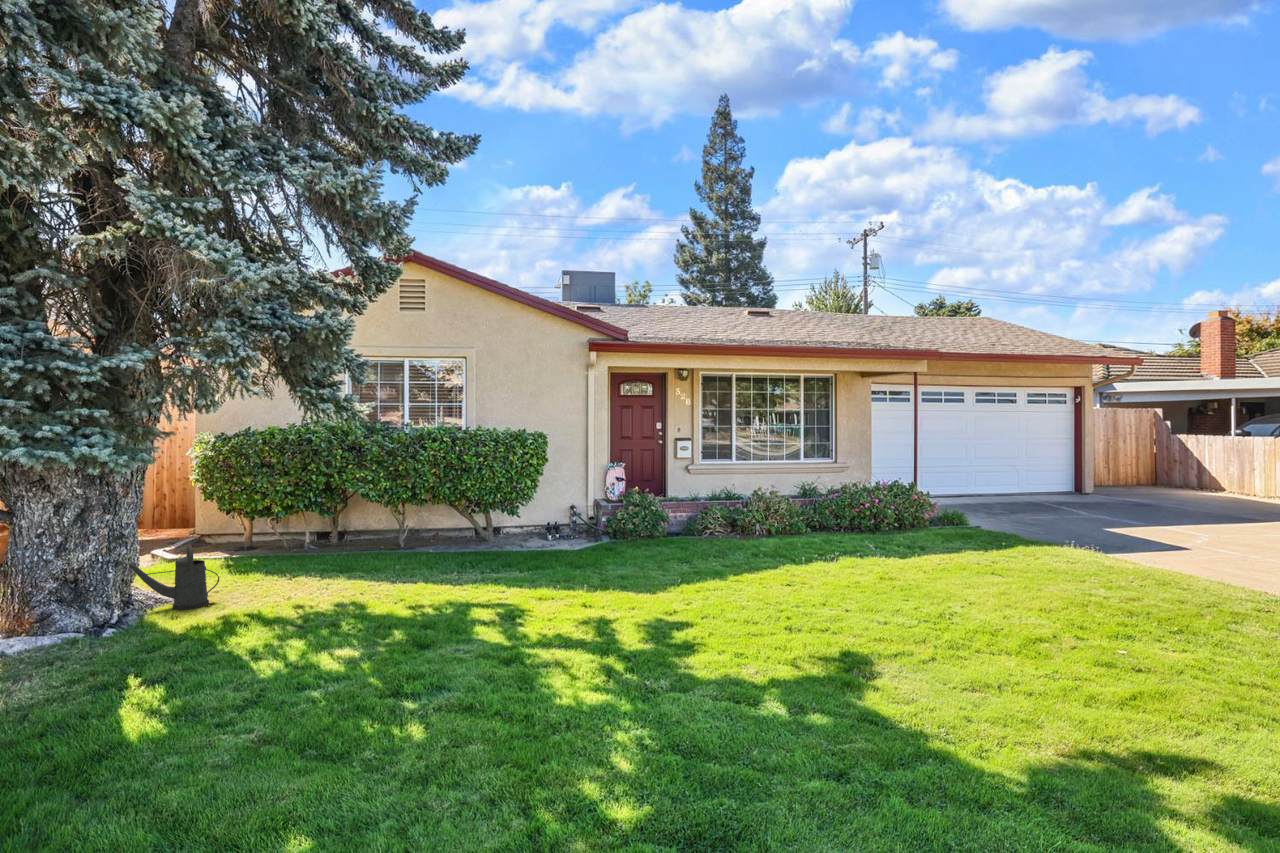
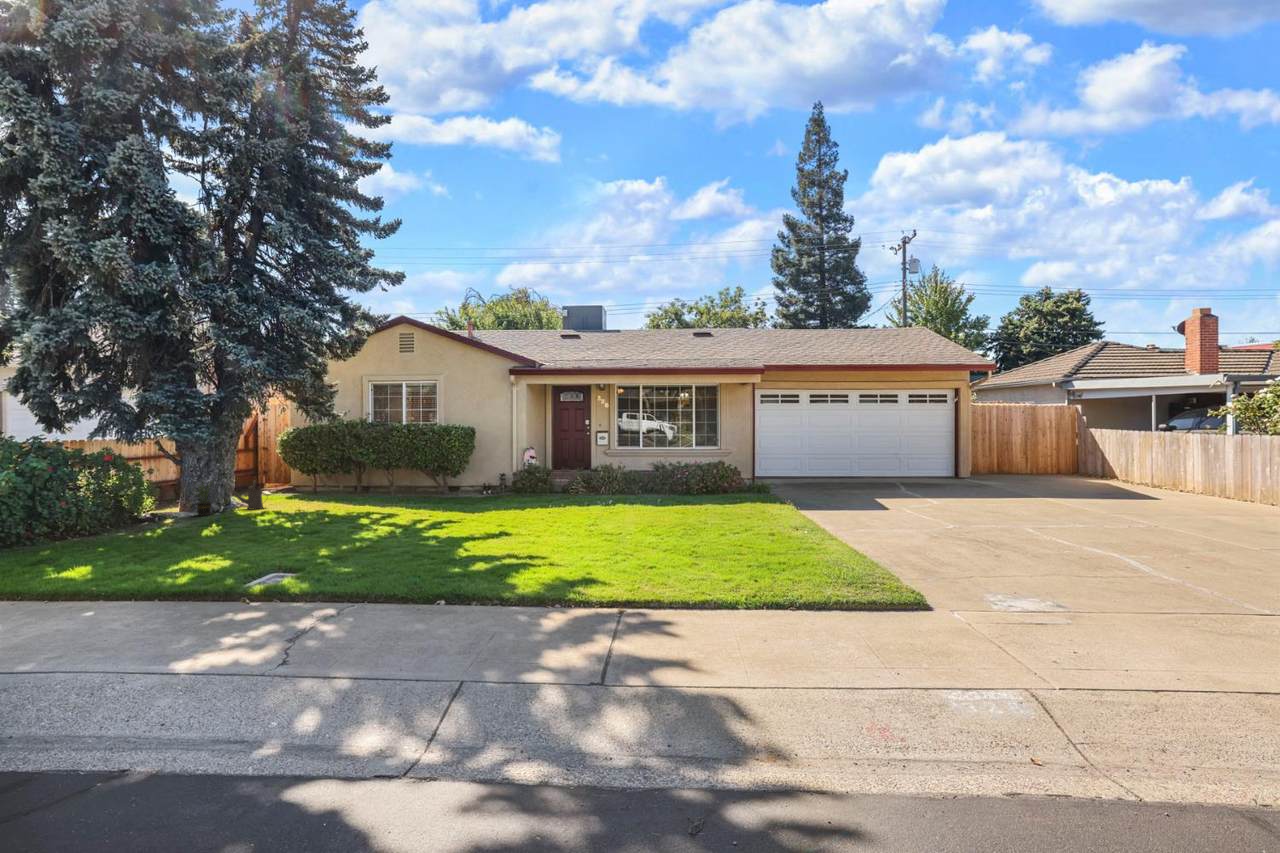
potted plant: none [37,551,111,643] -> present [196,482,212,516]

